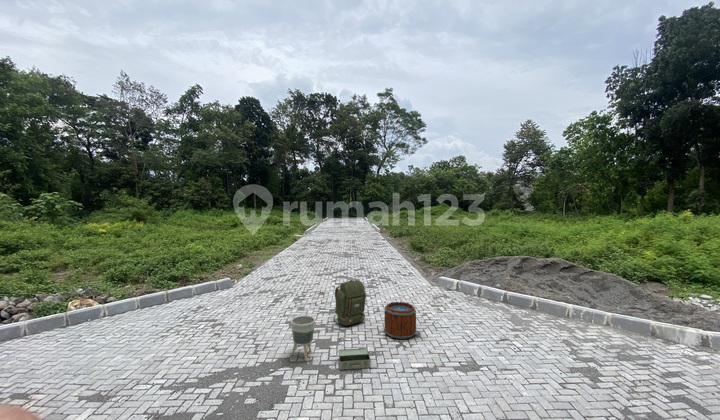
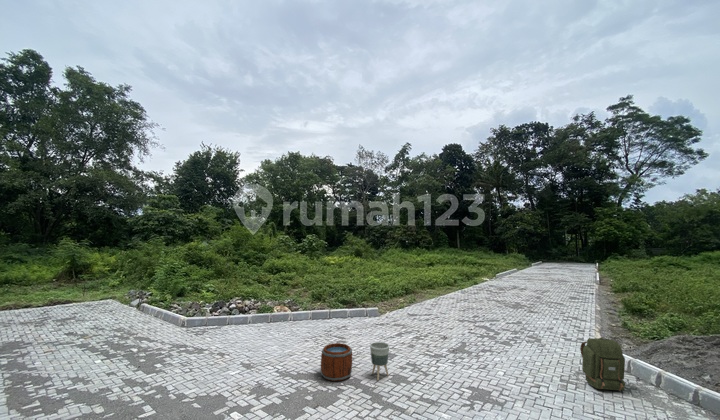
backpack: present [335,280,366,326] -> present [580,337,625,391]
bucket: present [384,302,416,339] -> present [321,343,352,381]
toolbox: present [338,348,371,370] -> none [395,380,428,404]

